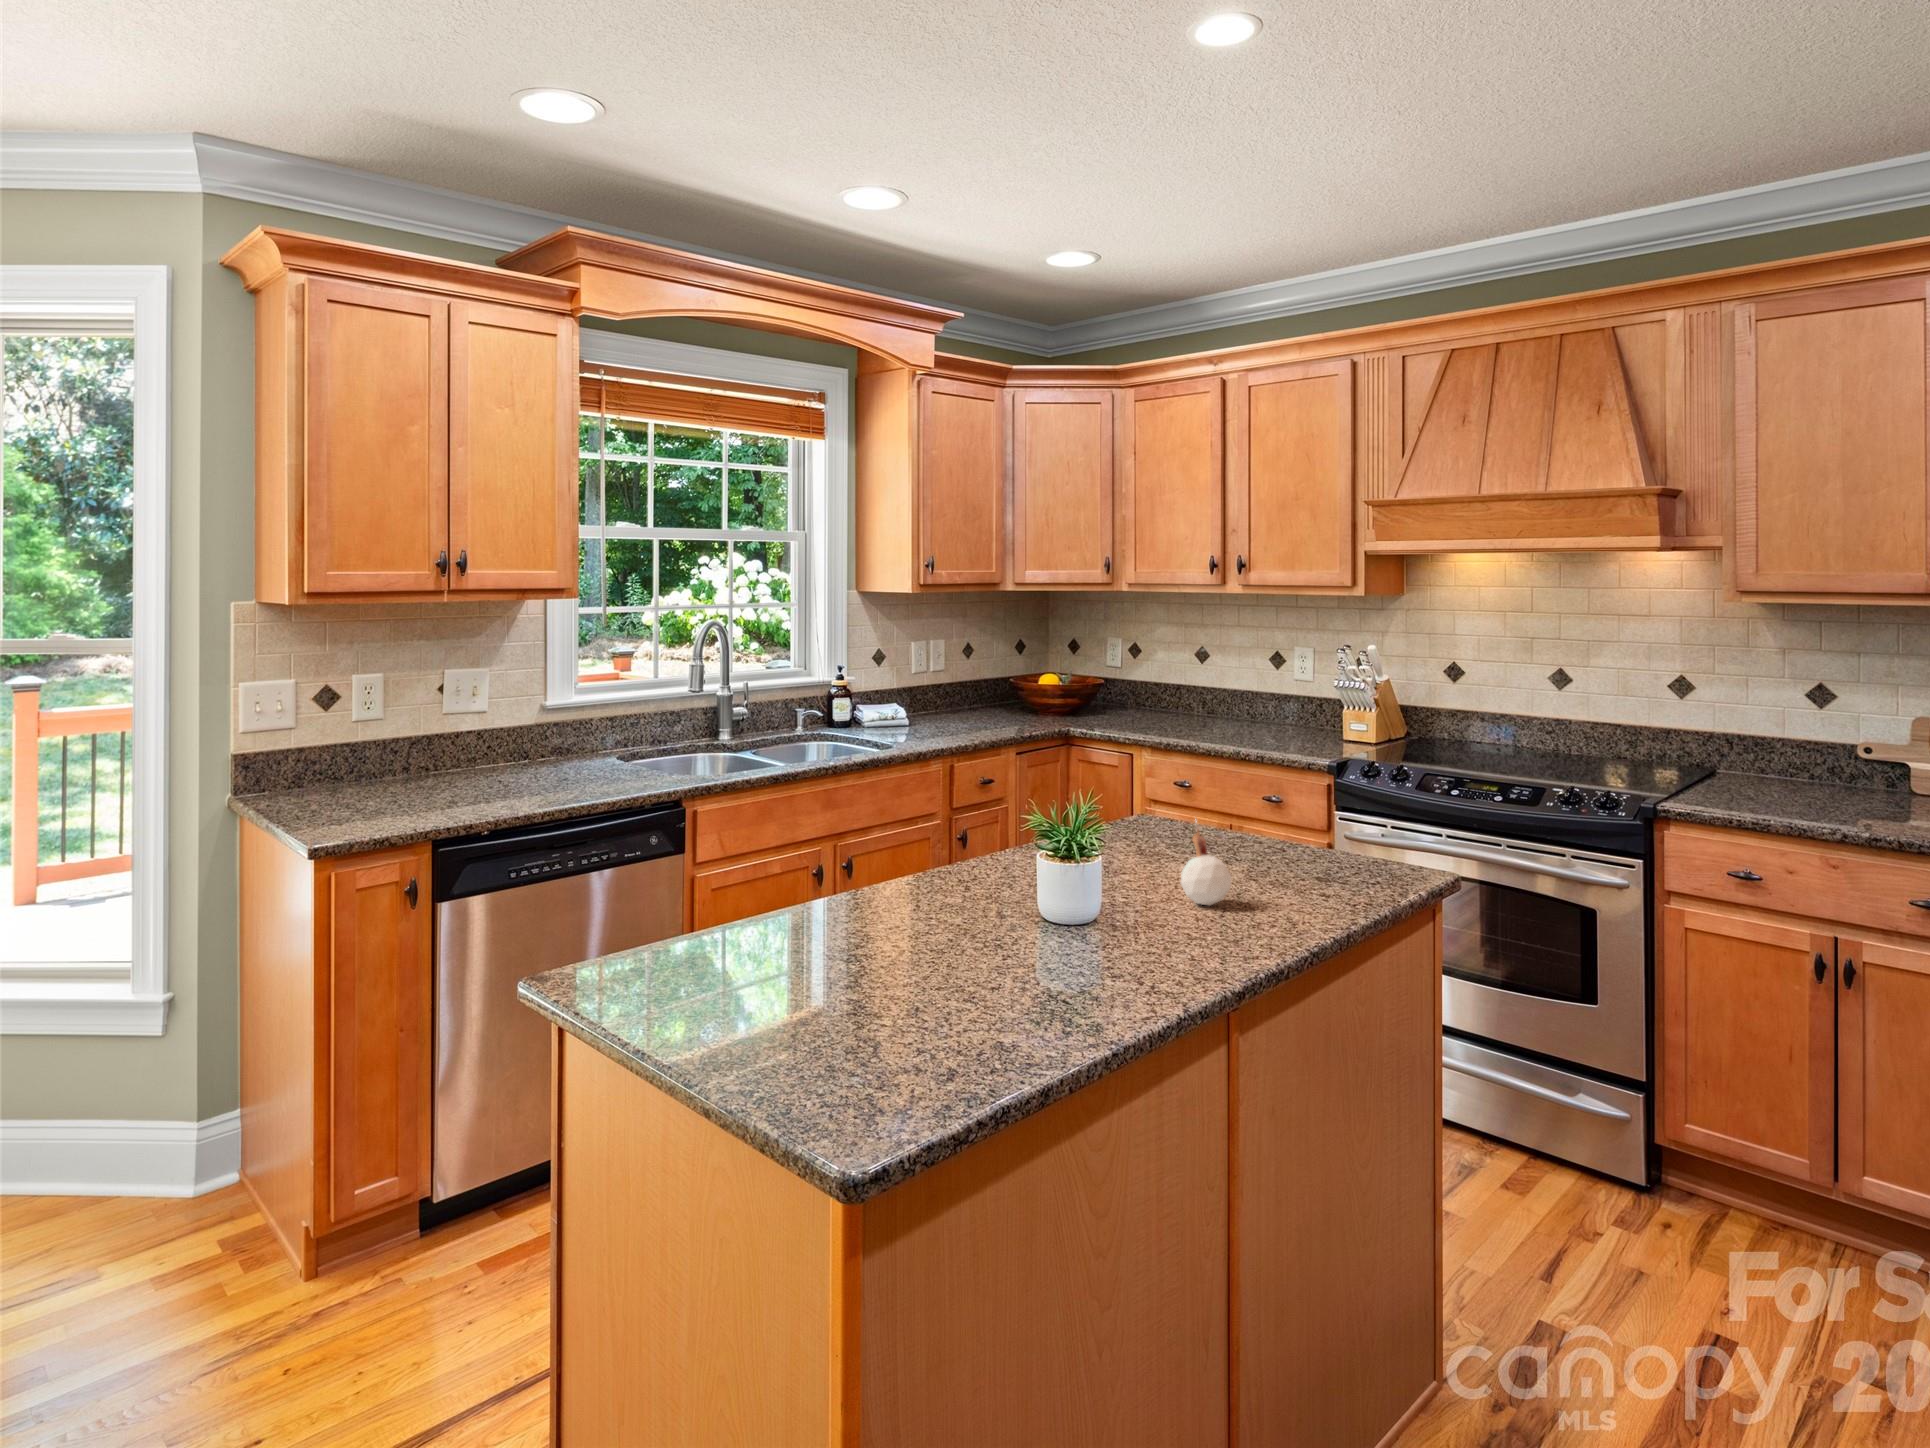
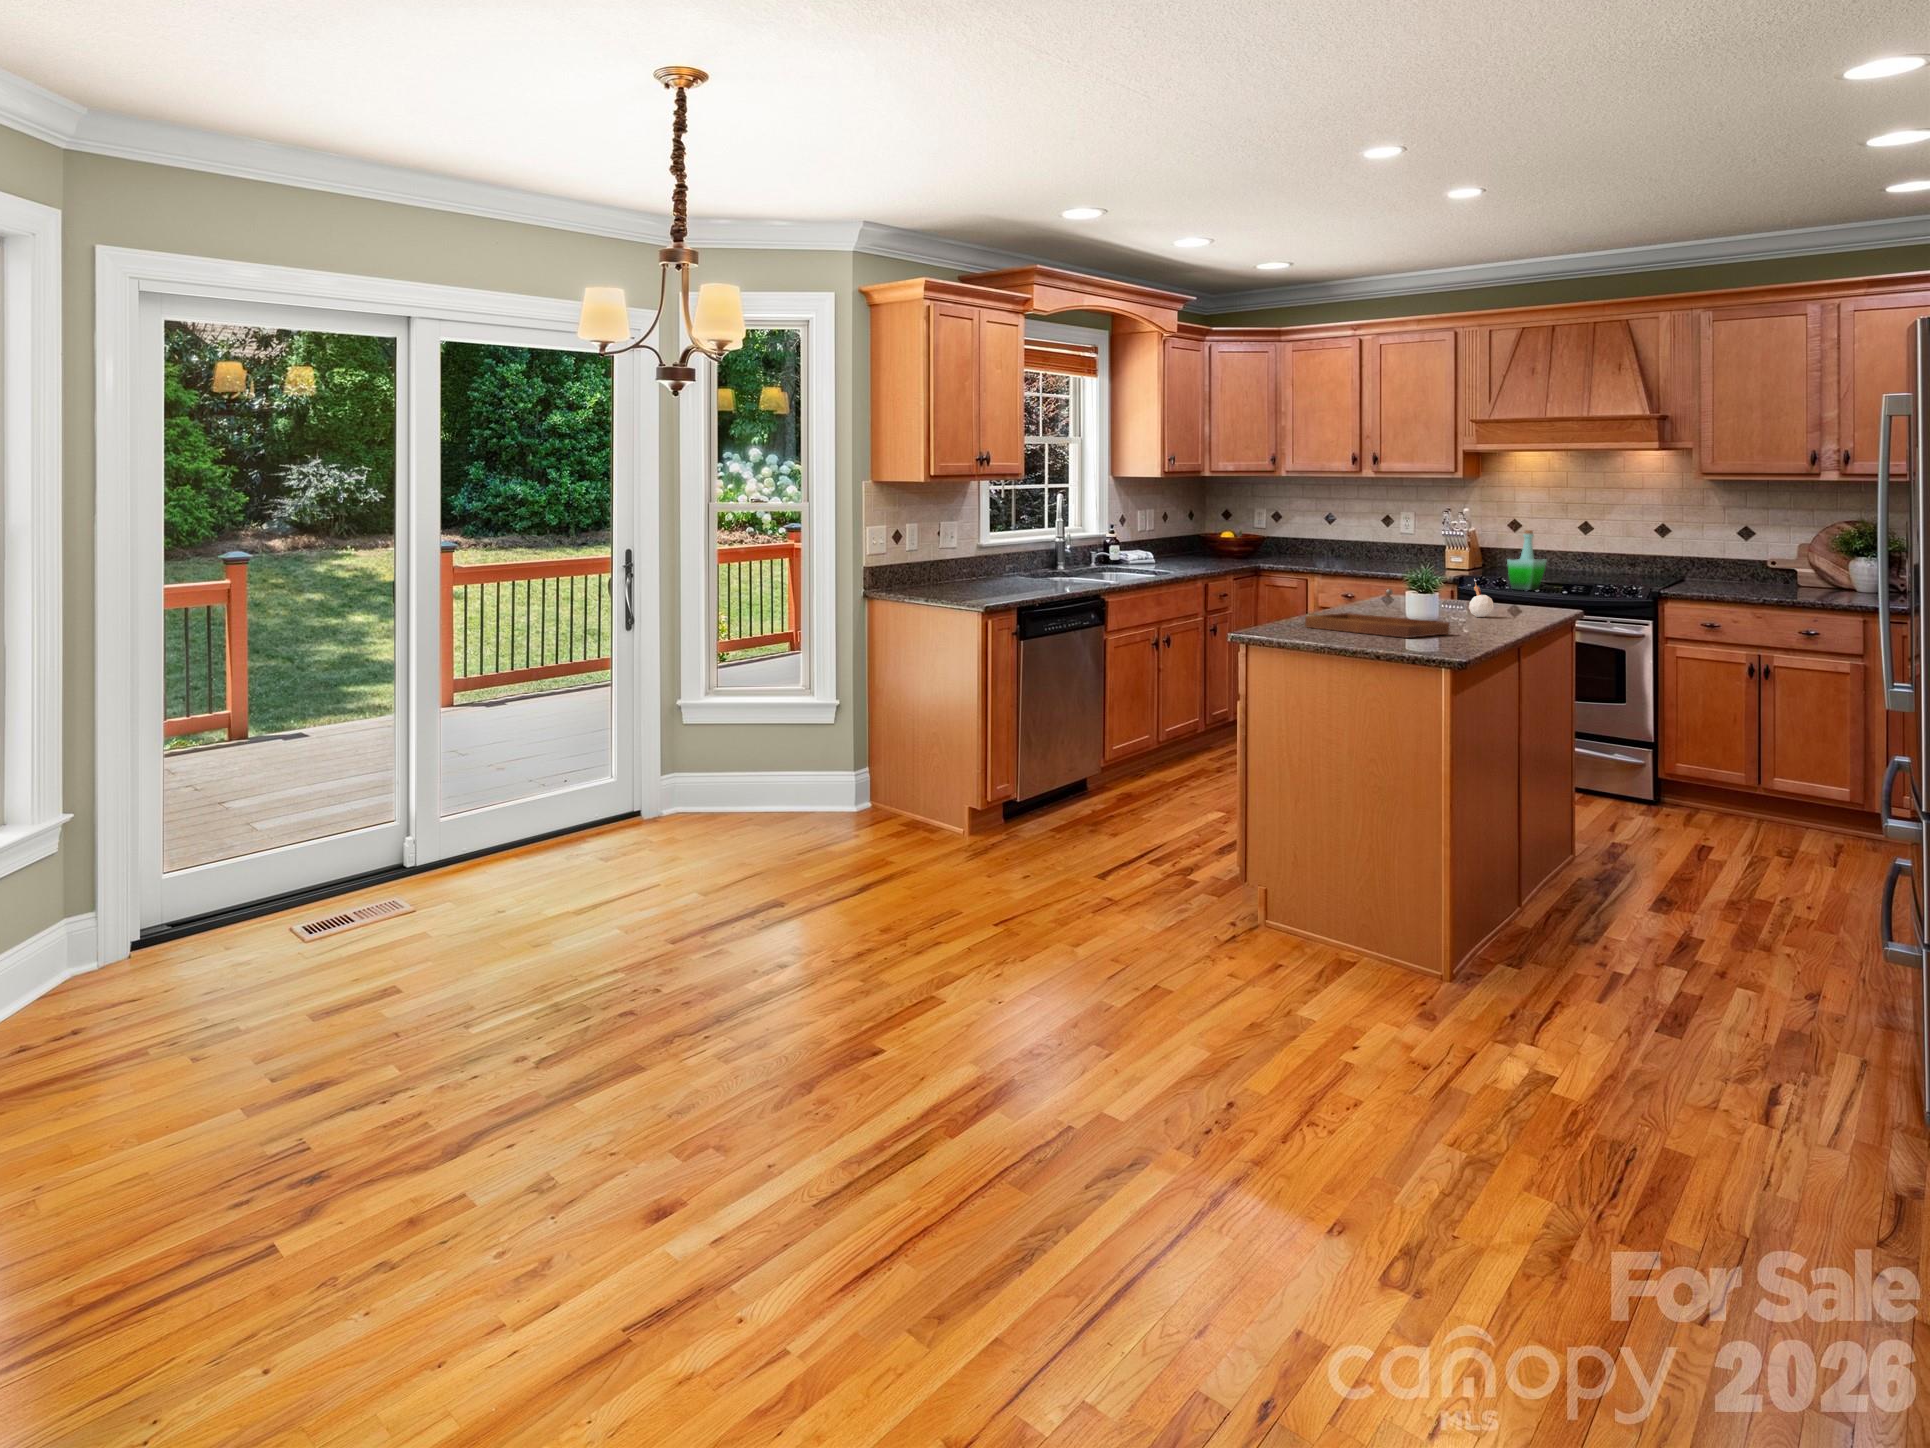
bottle: none [1413,685,1480,789] -> present [1507,530,1547,590]
tray: none [687,882,959,1052] -> present [1305,589,1450,638]

